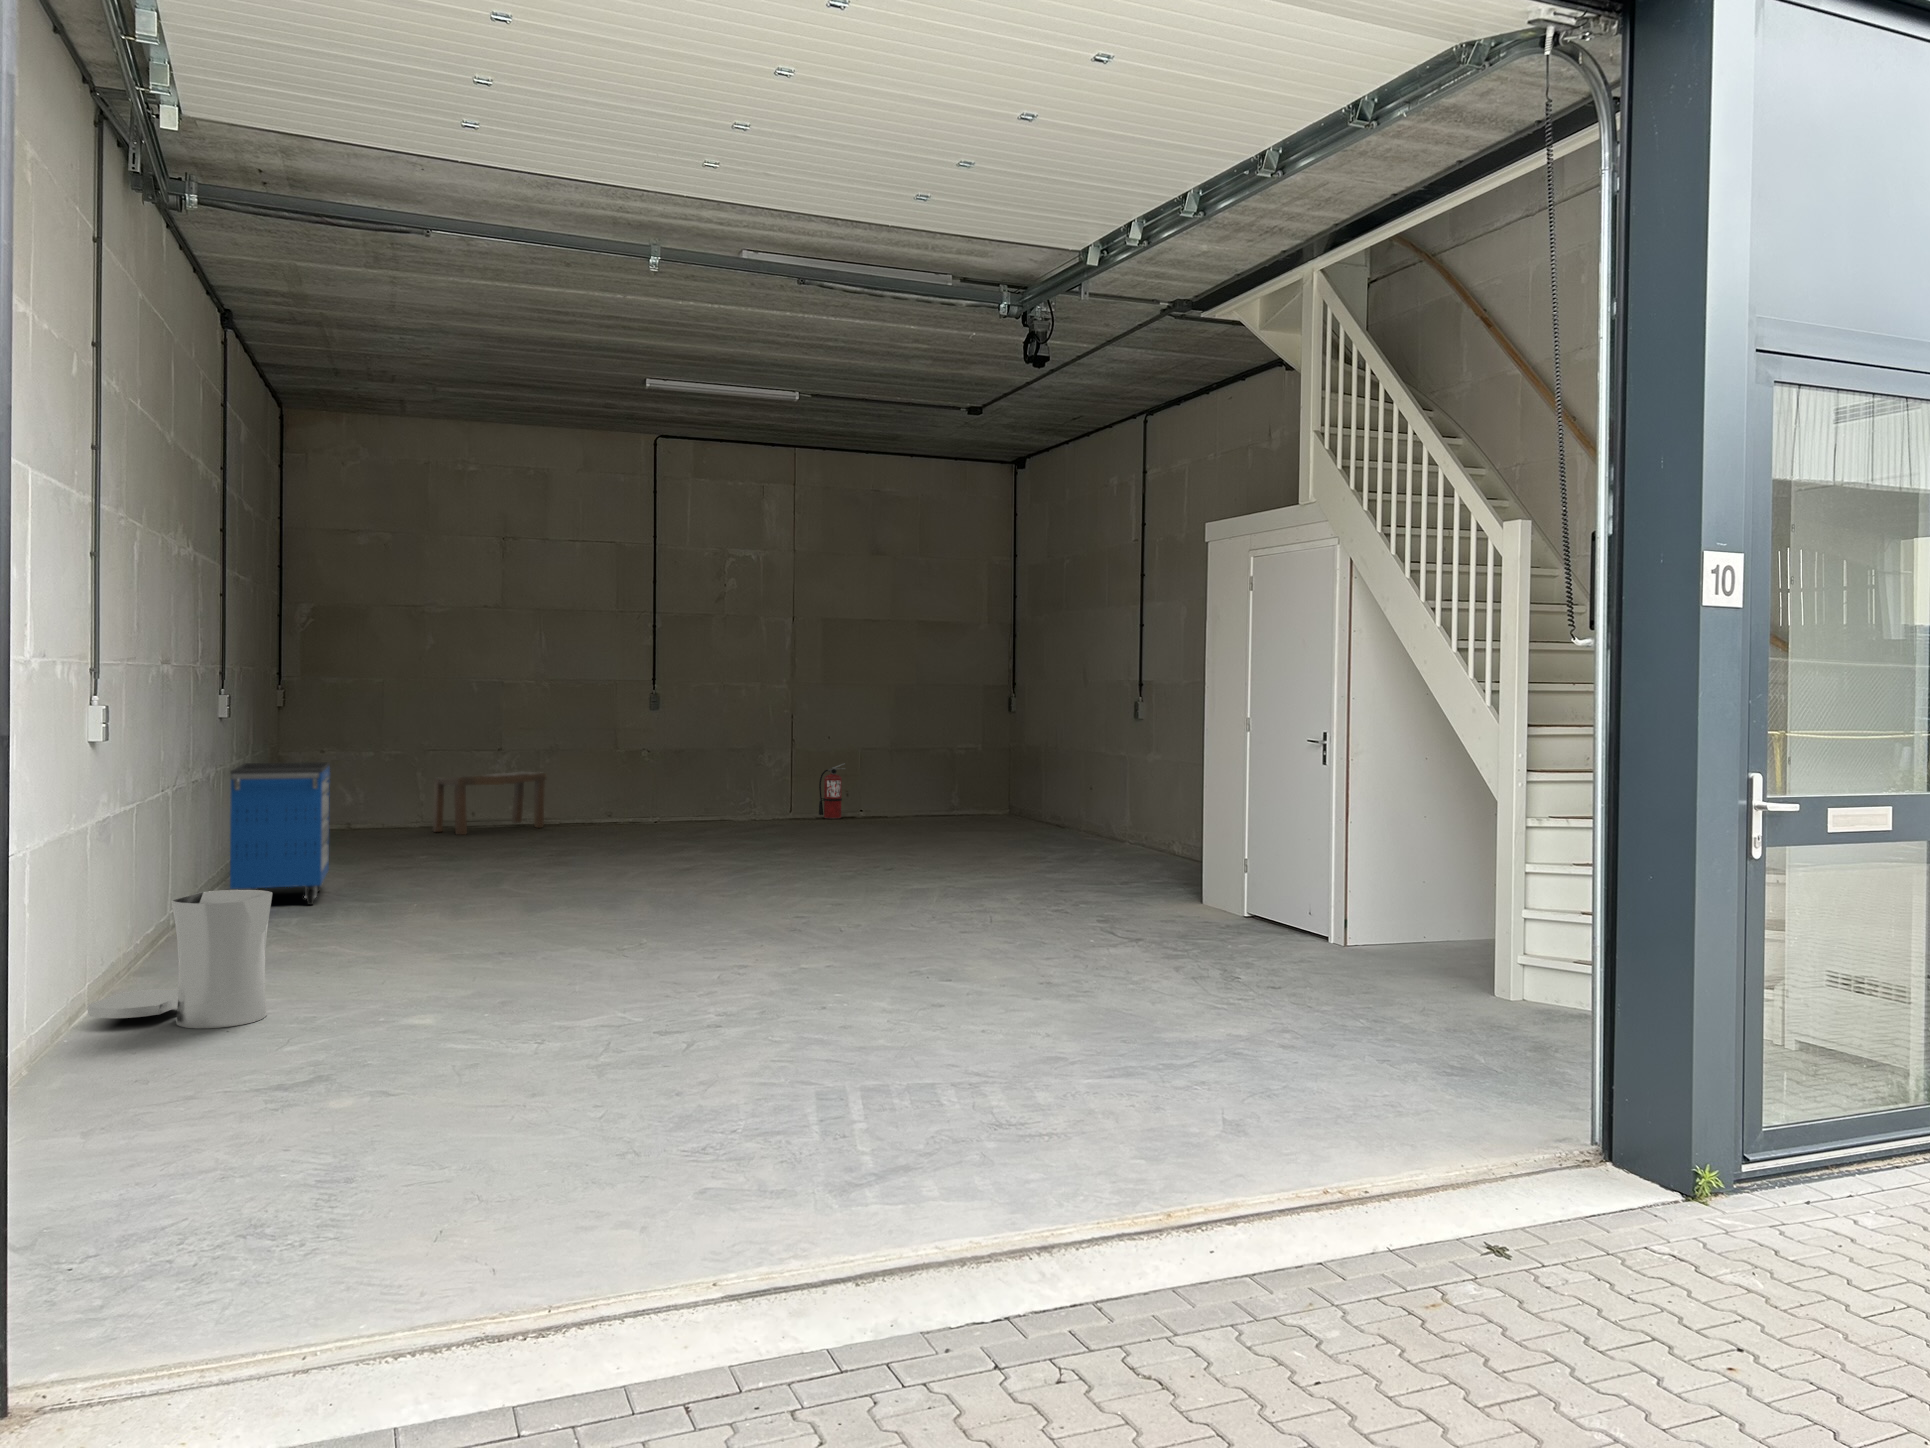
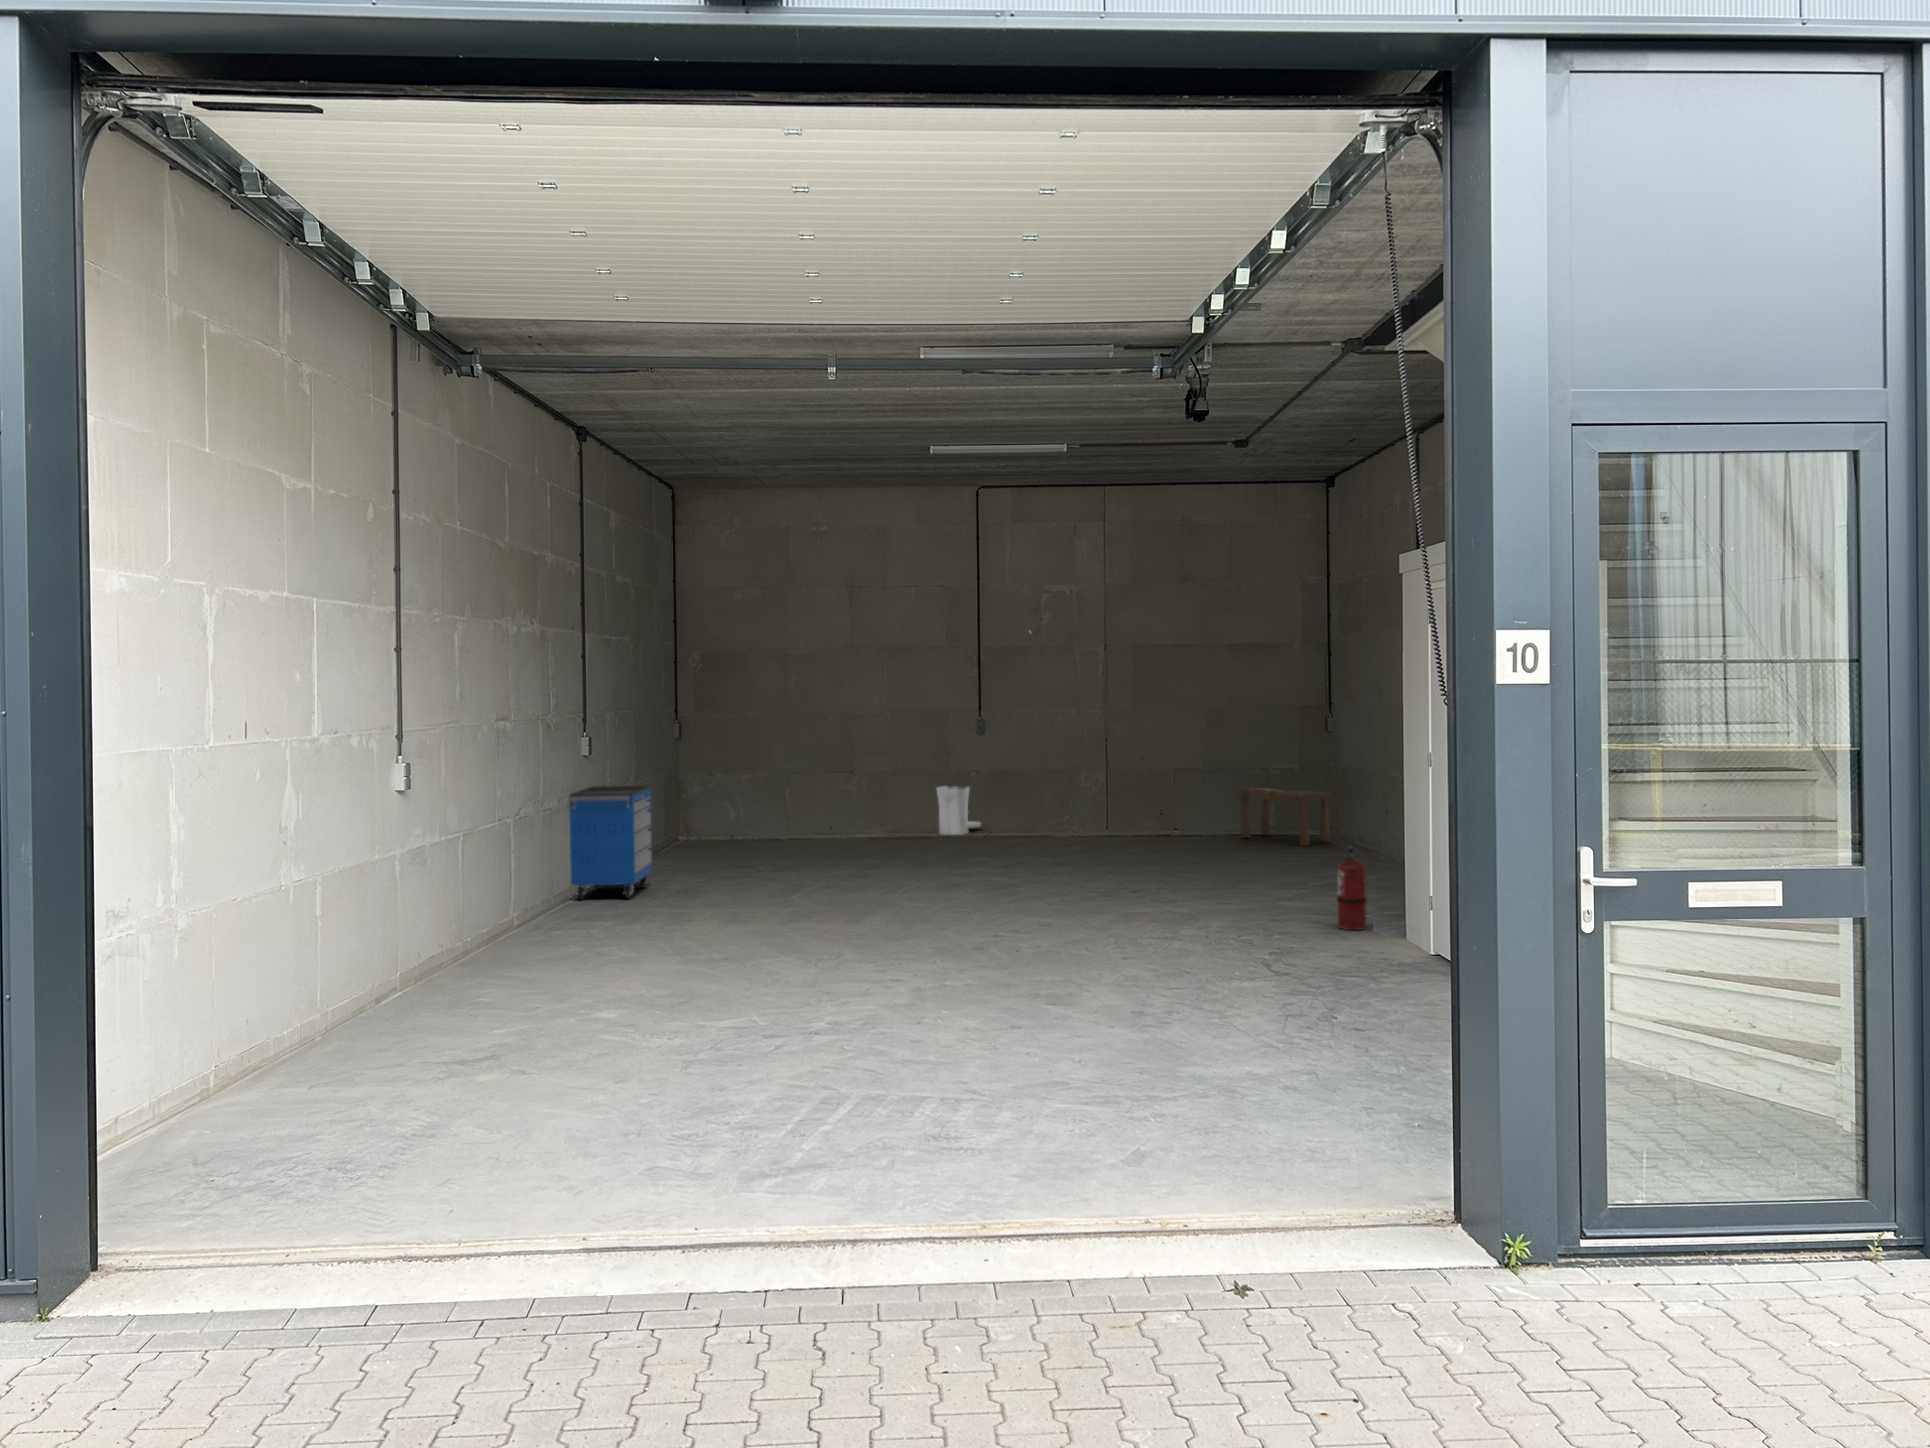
fire extinguisher: present [819,763,845,819] -> present [1337,846,1366,930]
bench: present [433,771,546,835] -> present [1238,788,1332,846]
trash can: present [88,890,272,1029] -> present [937,786,981,835]

